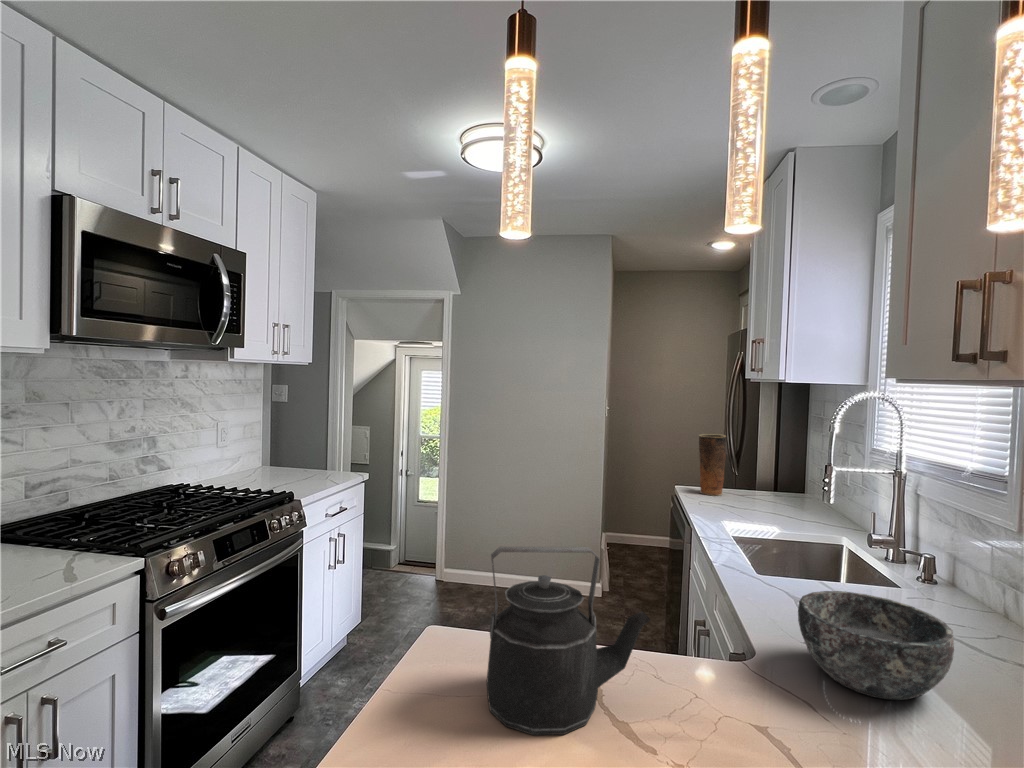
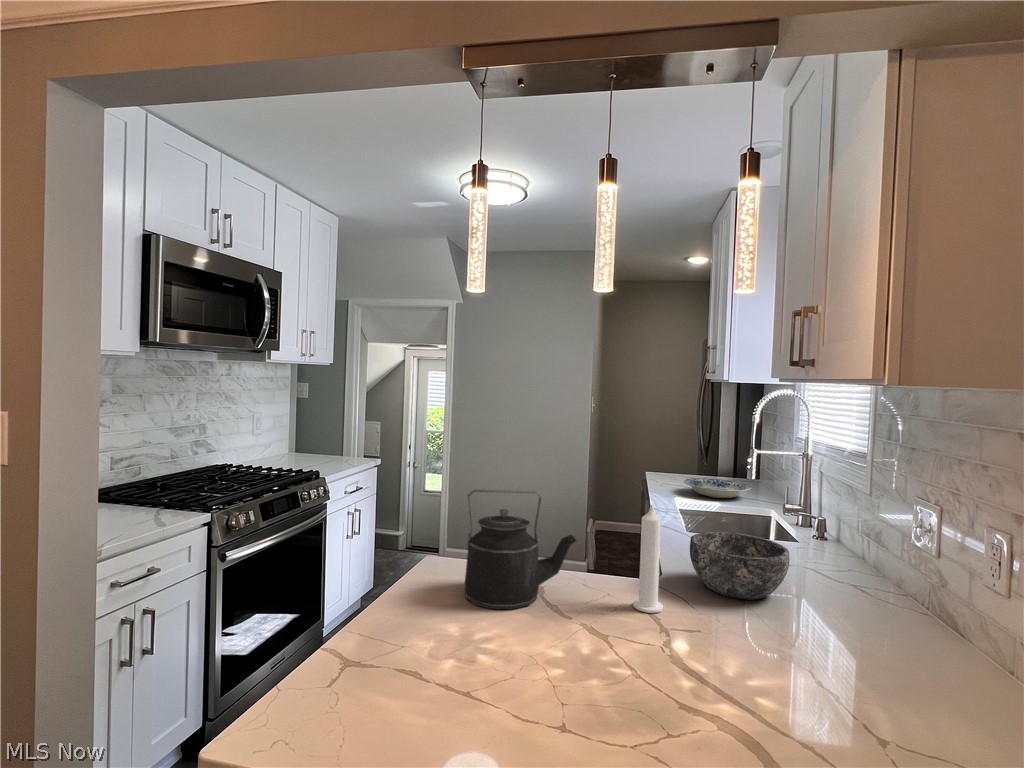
vase: present [699,434,726,495] -> none [665,428,688,480]
plate: none [729,495,811,520] -> present [684,478,751,498]
candle: none [738,570,786,735] -> present [633,505,663,613]

